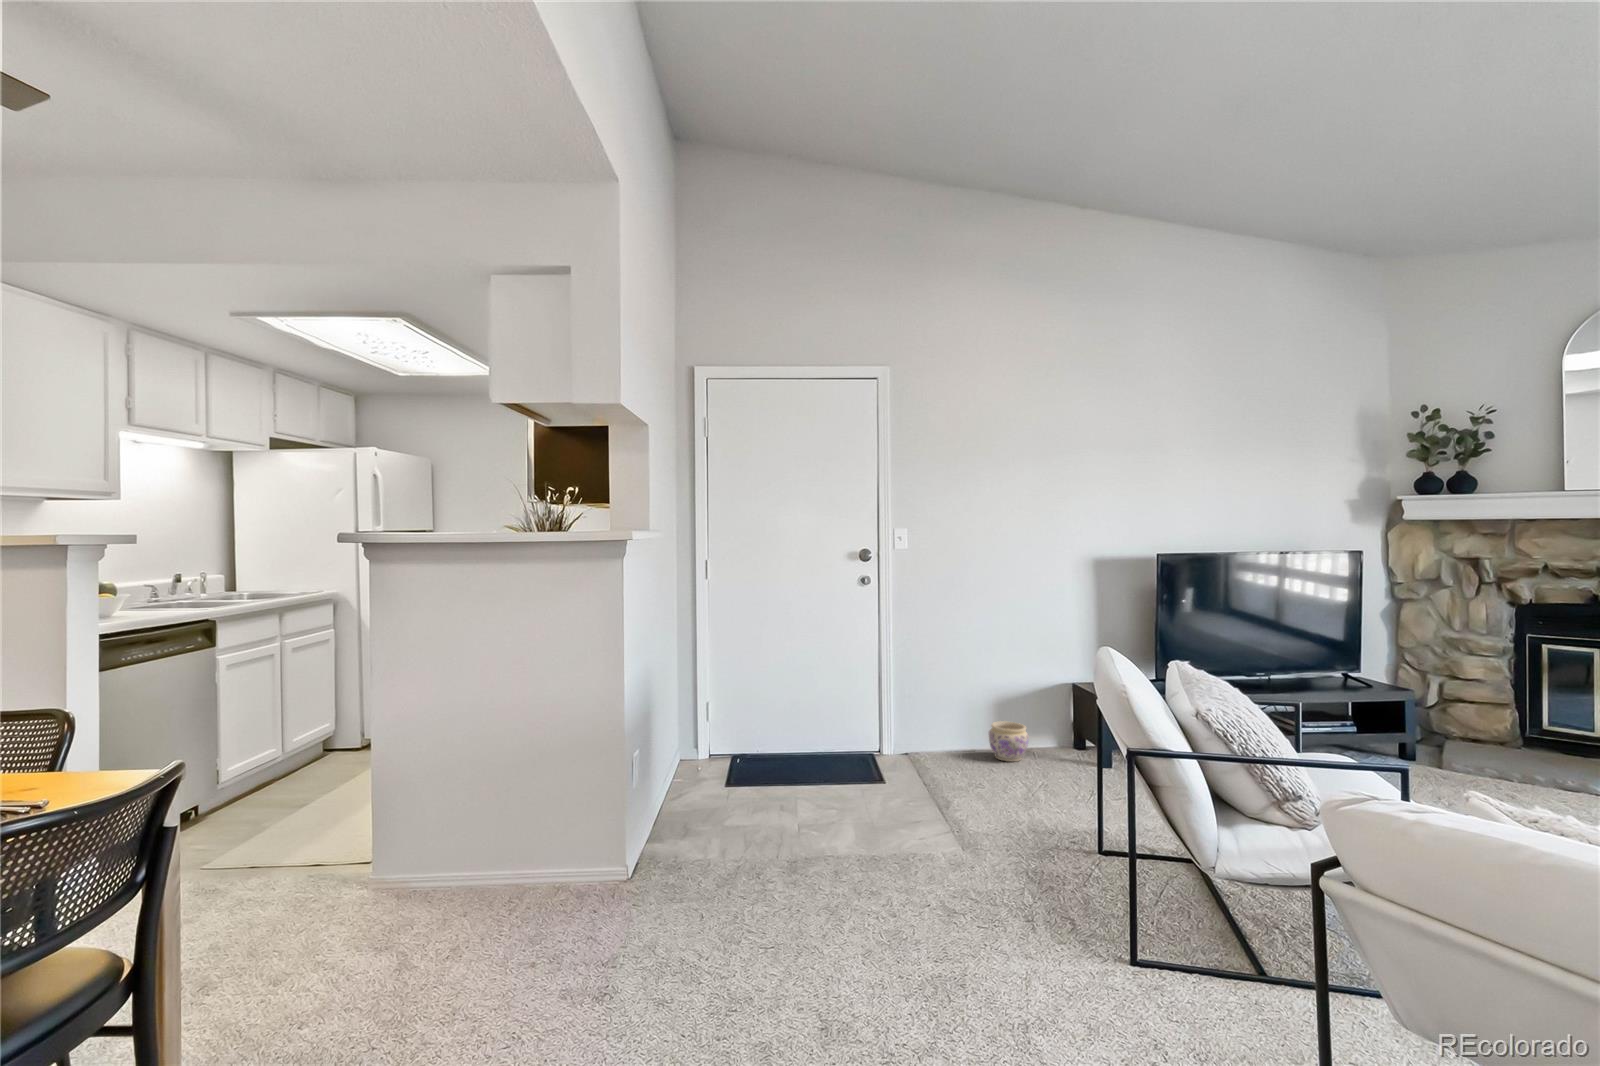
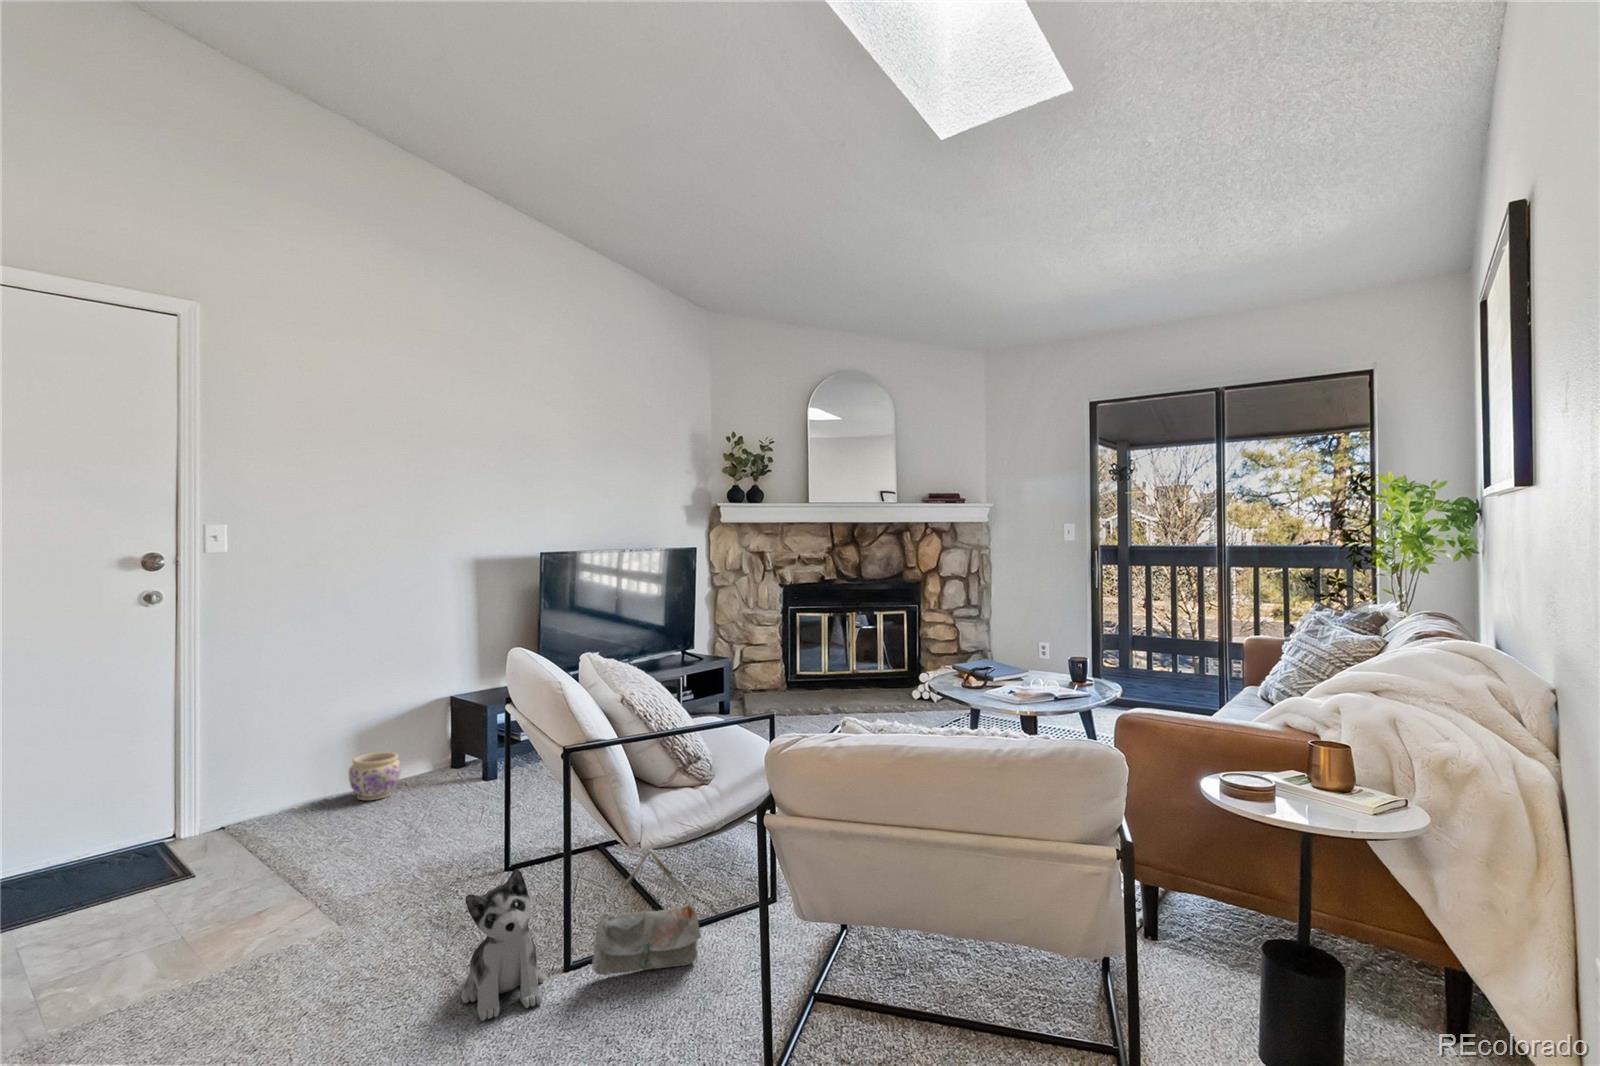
plush toy: none [1035,850,1109,982] -> present [461,869,544,1021]
bag: none [1155,876,1282,1018] -> present [592,849,701,975]

